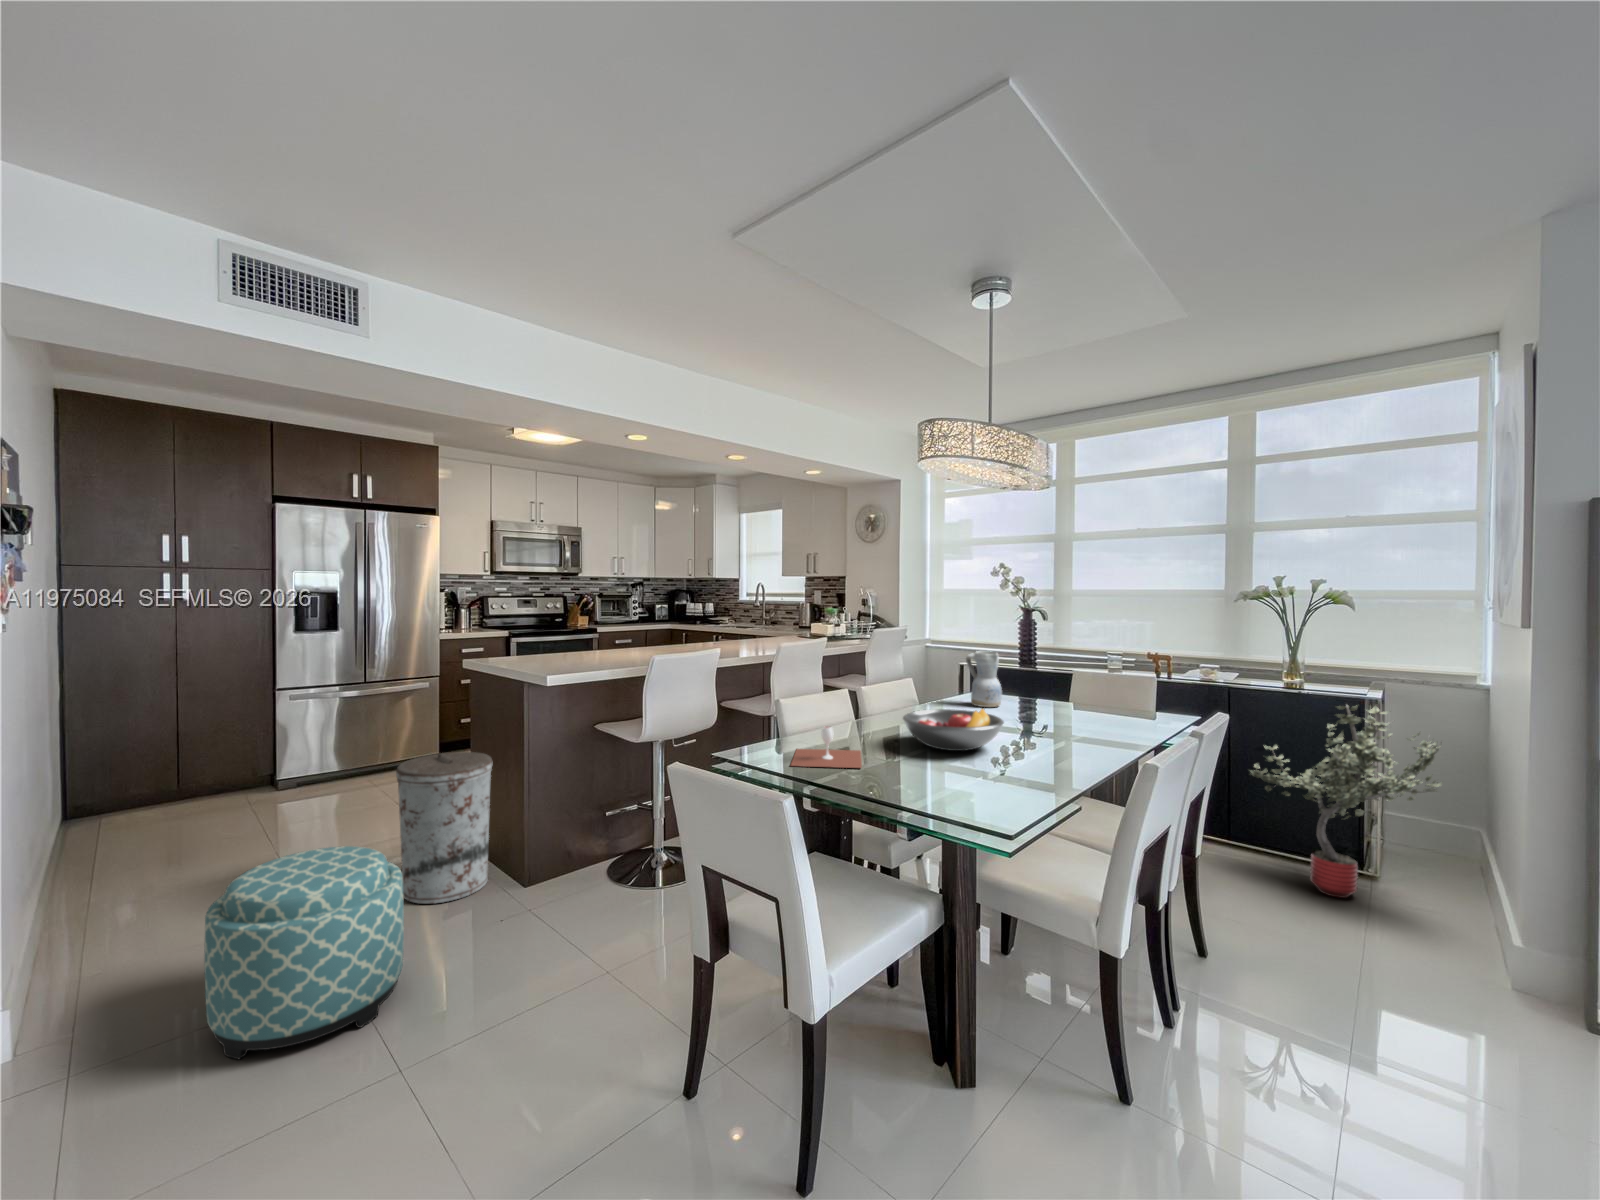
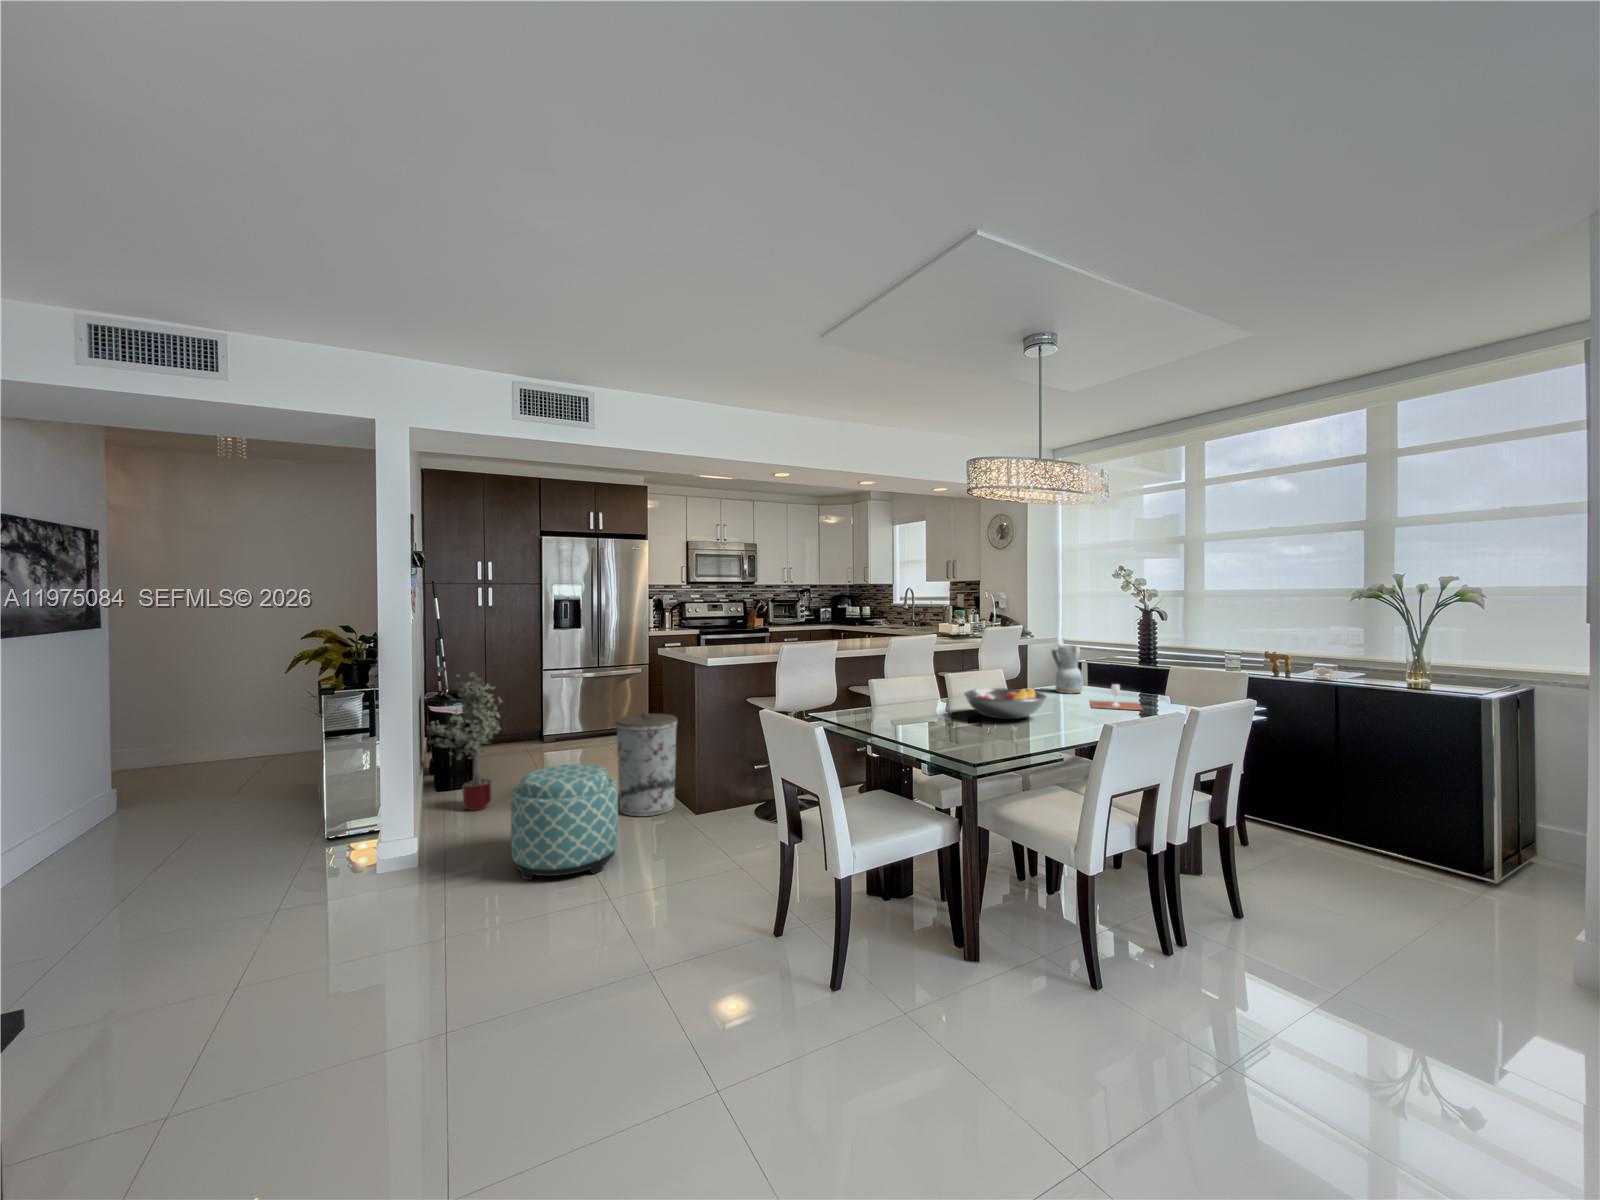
potted tree: present [1251,705,1442,898] -> present [427,672,502,811]
wine glass: present [791,726,862,768] -> present [1090,684,1143,710]

